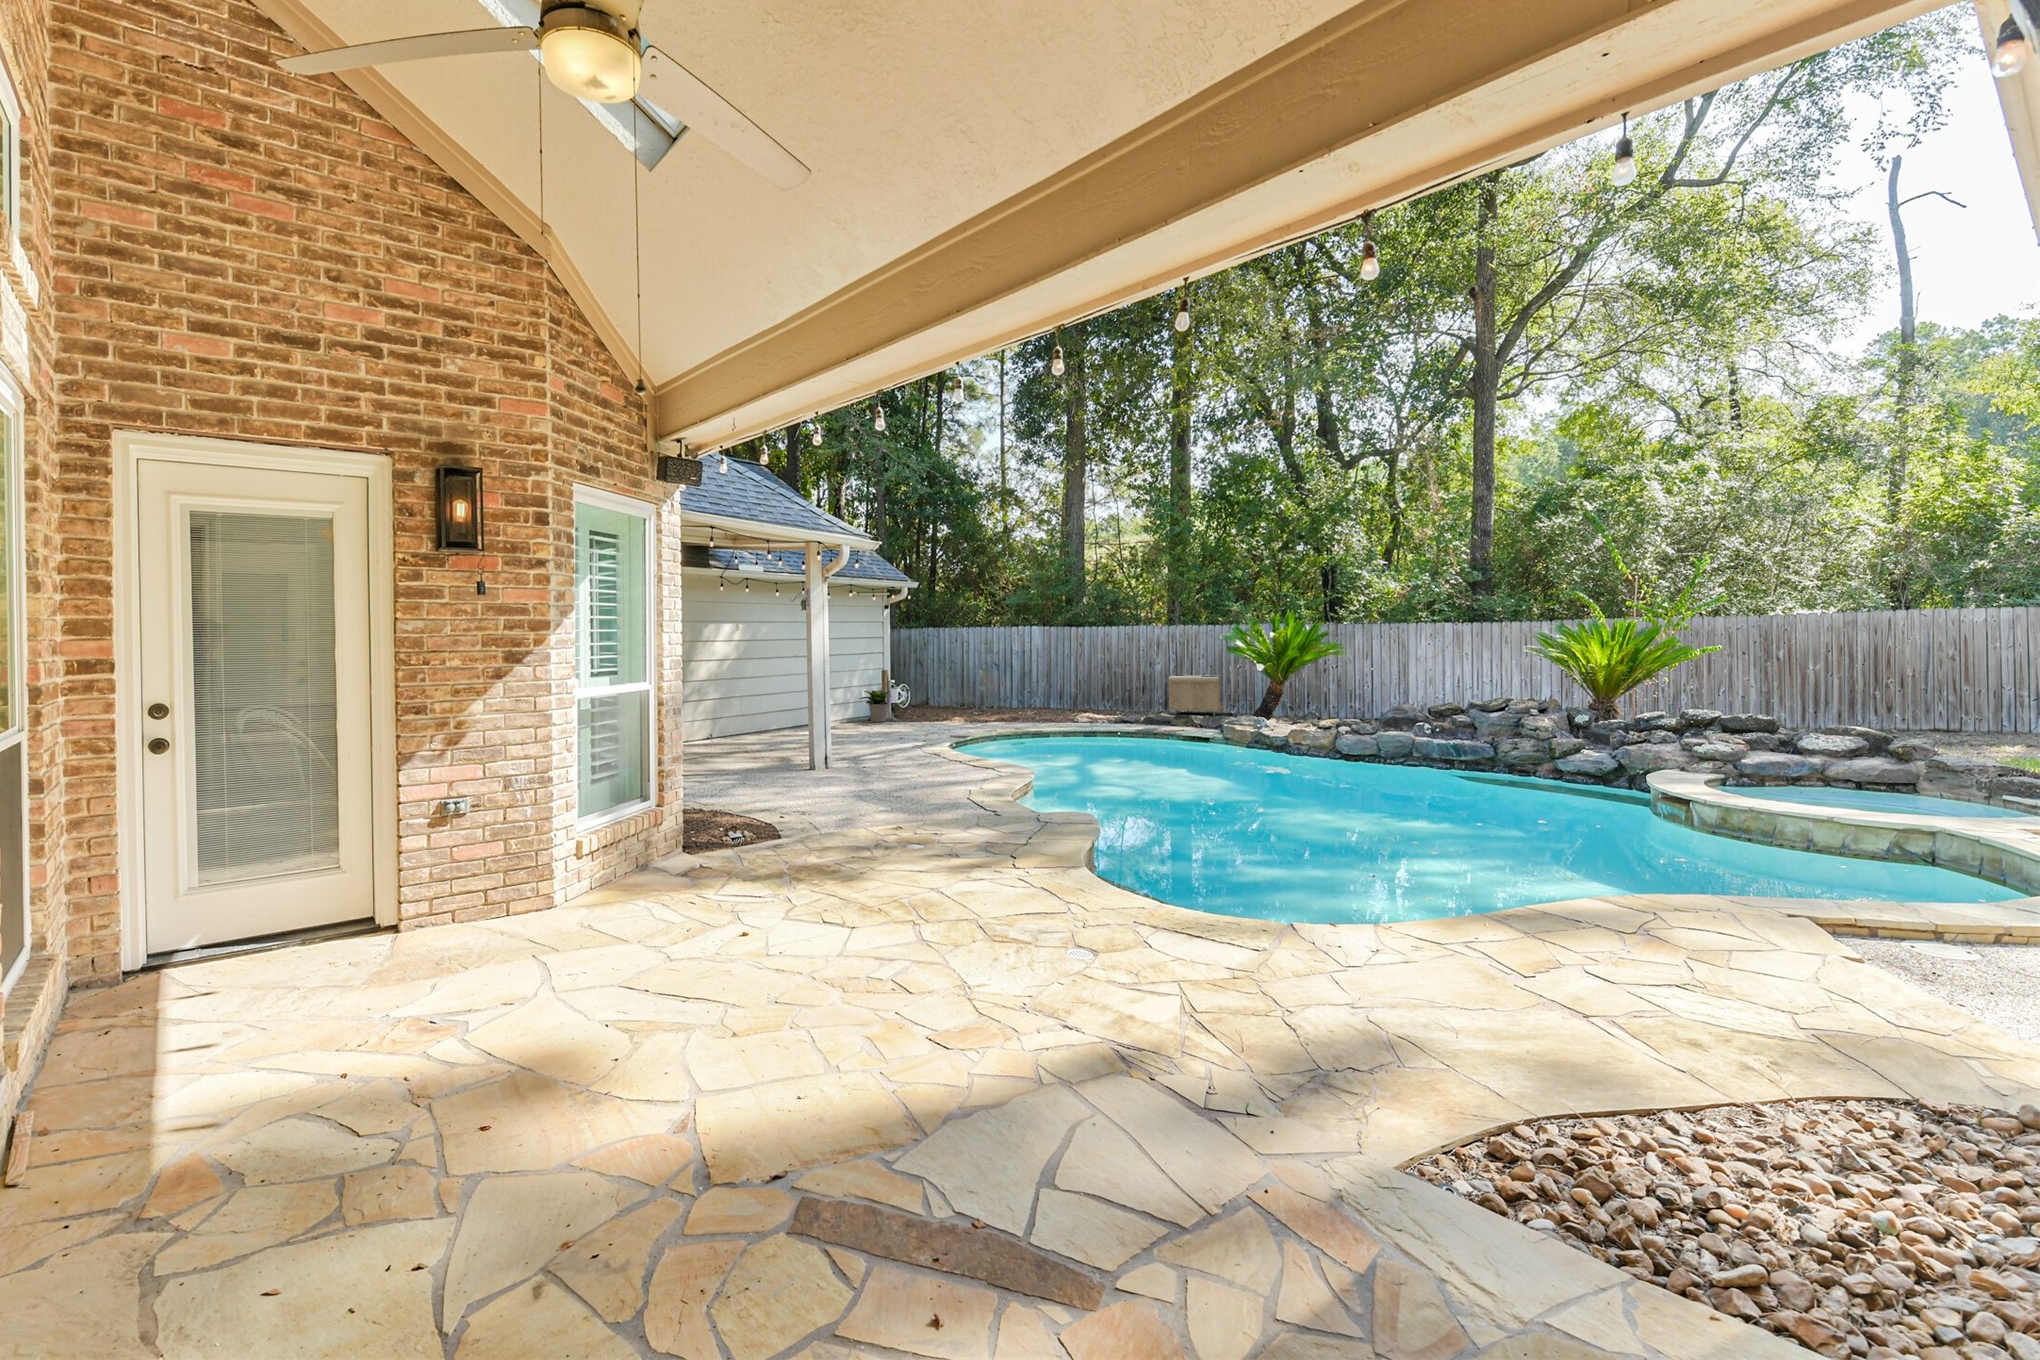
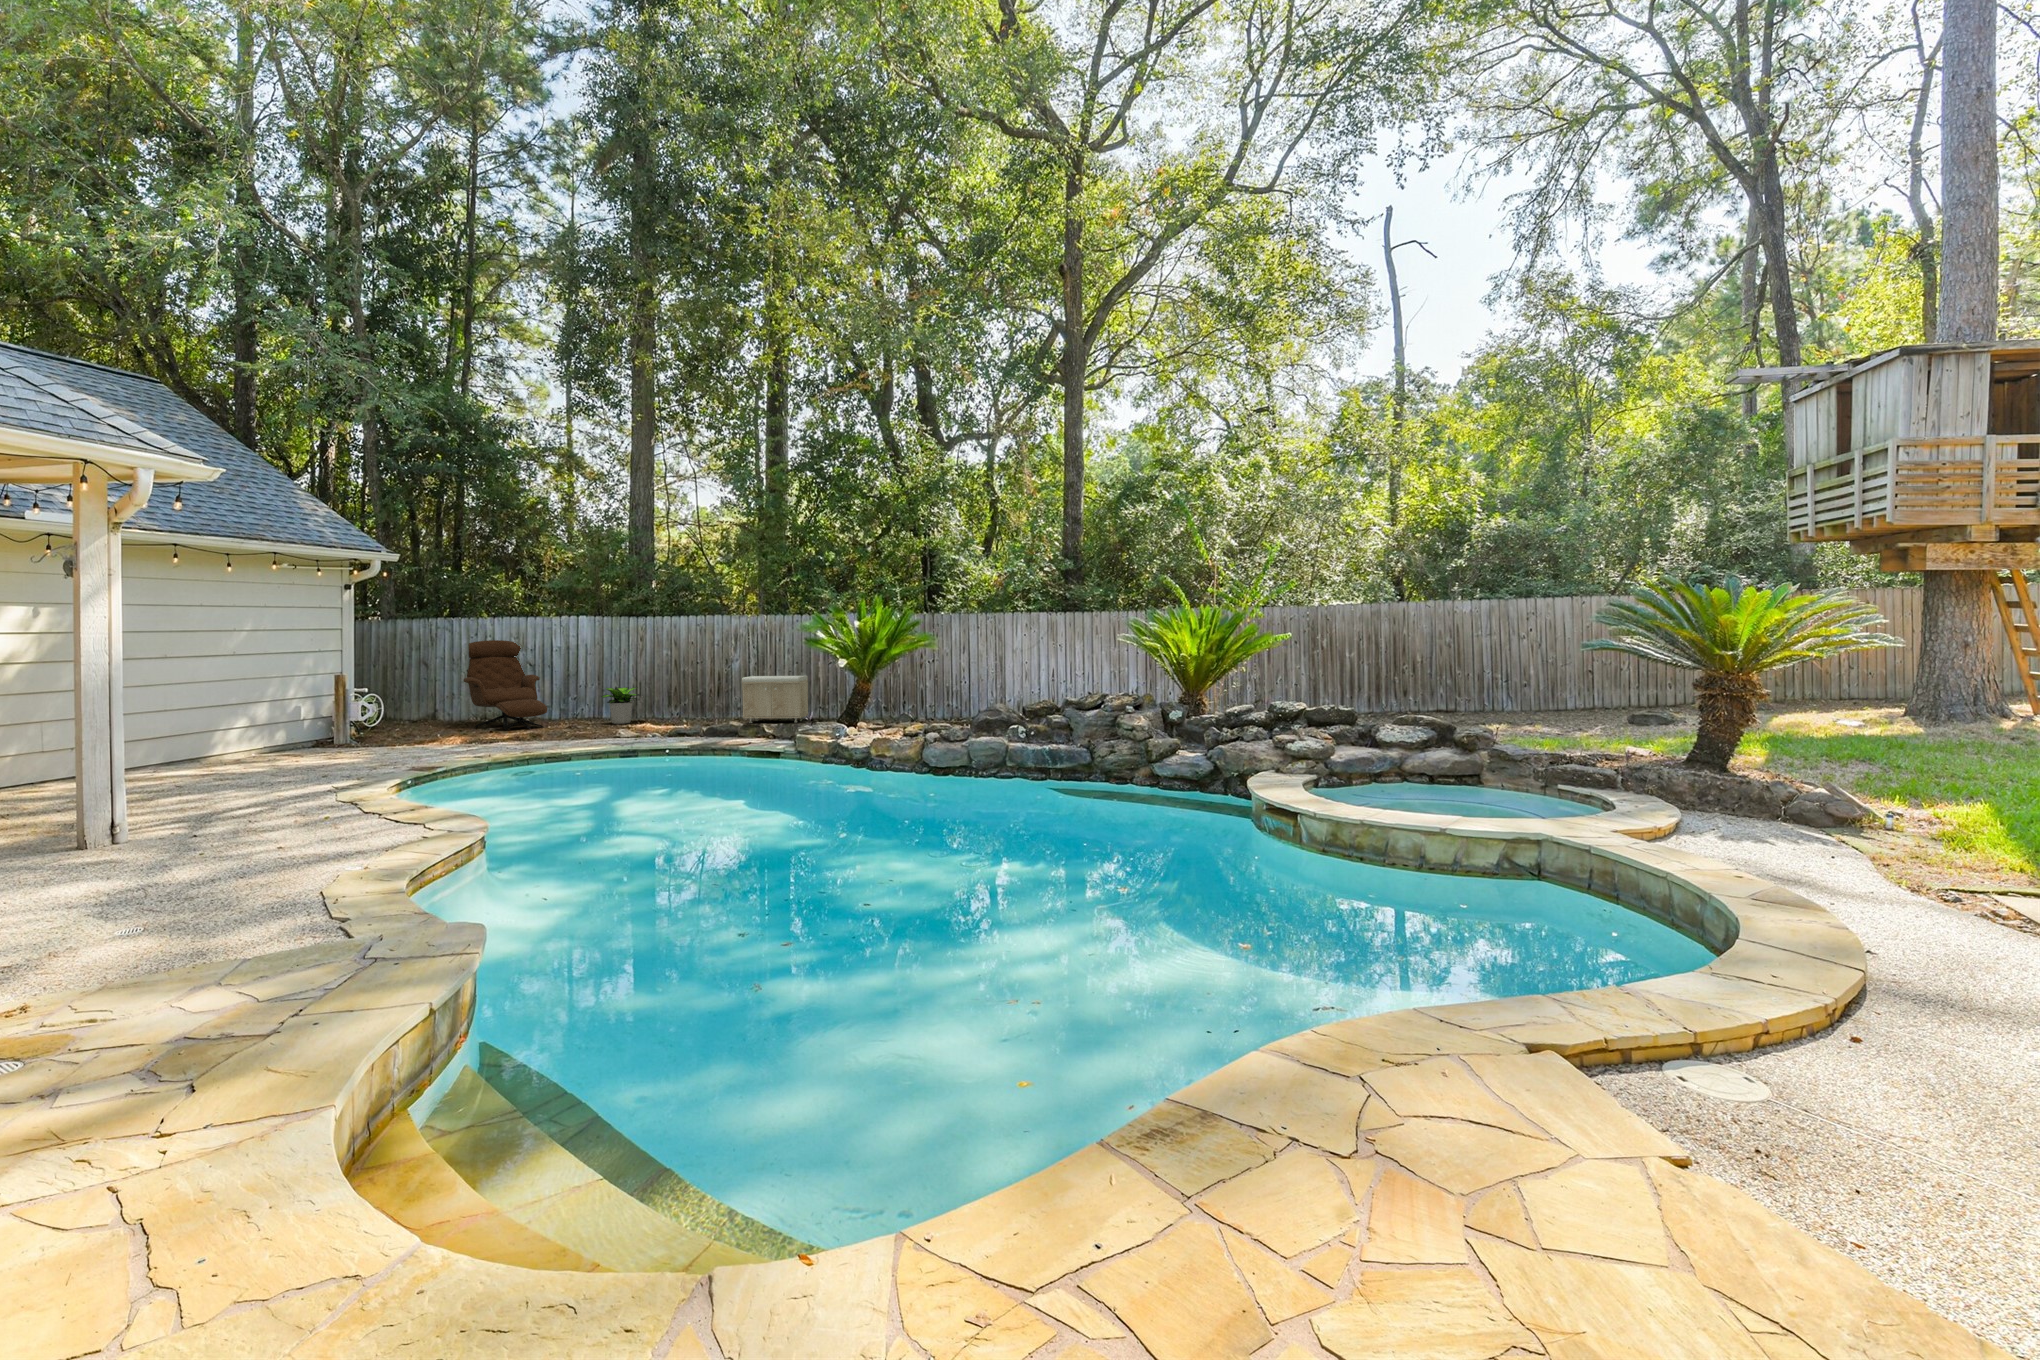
lounge chair: none [955,644,1016,713] -> present [463,640,547,730]
potted plant: present [860,690,890,722] -> present [601,687,640,724]

